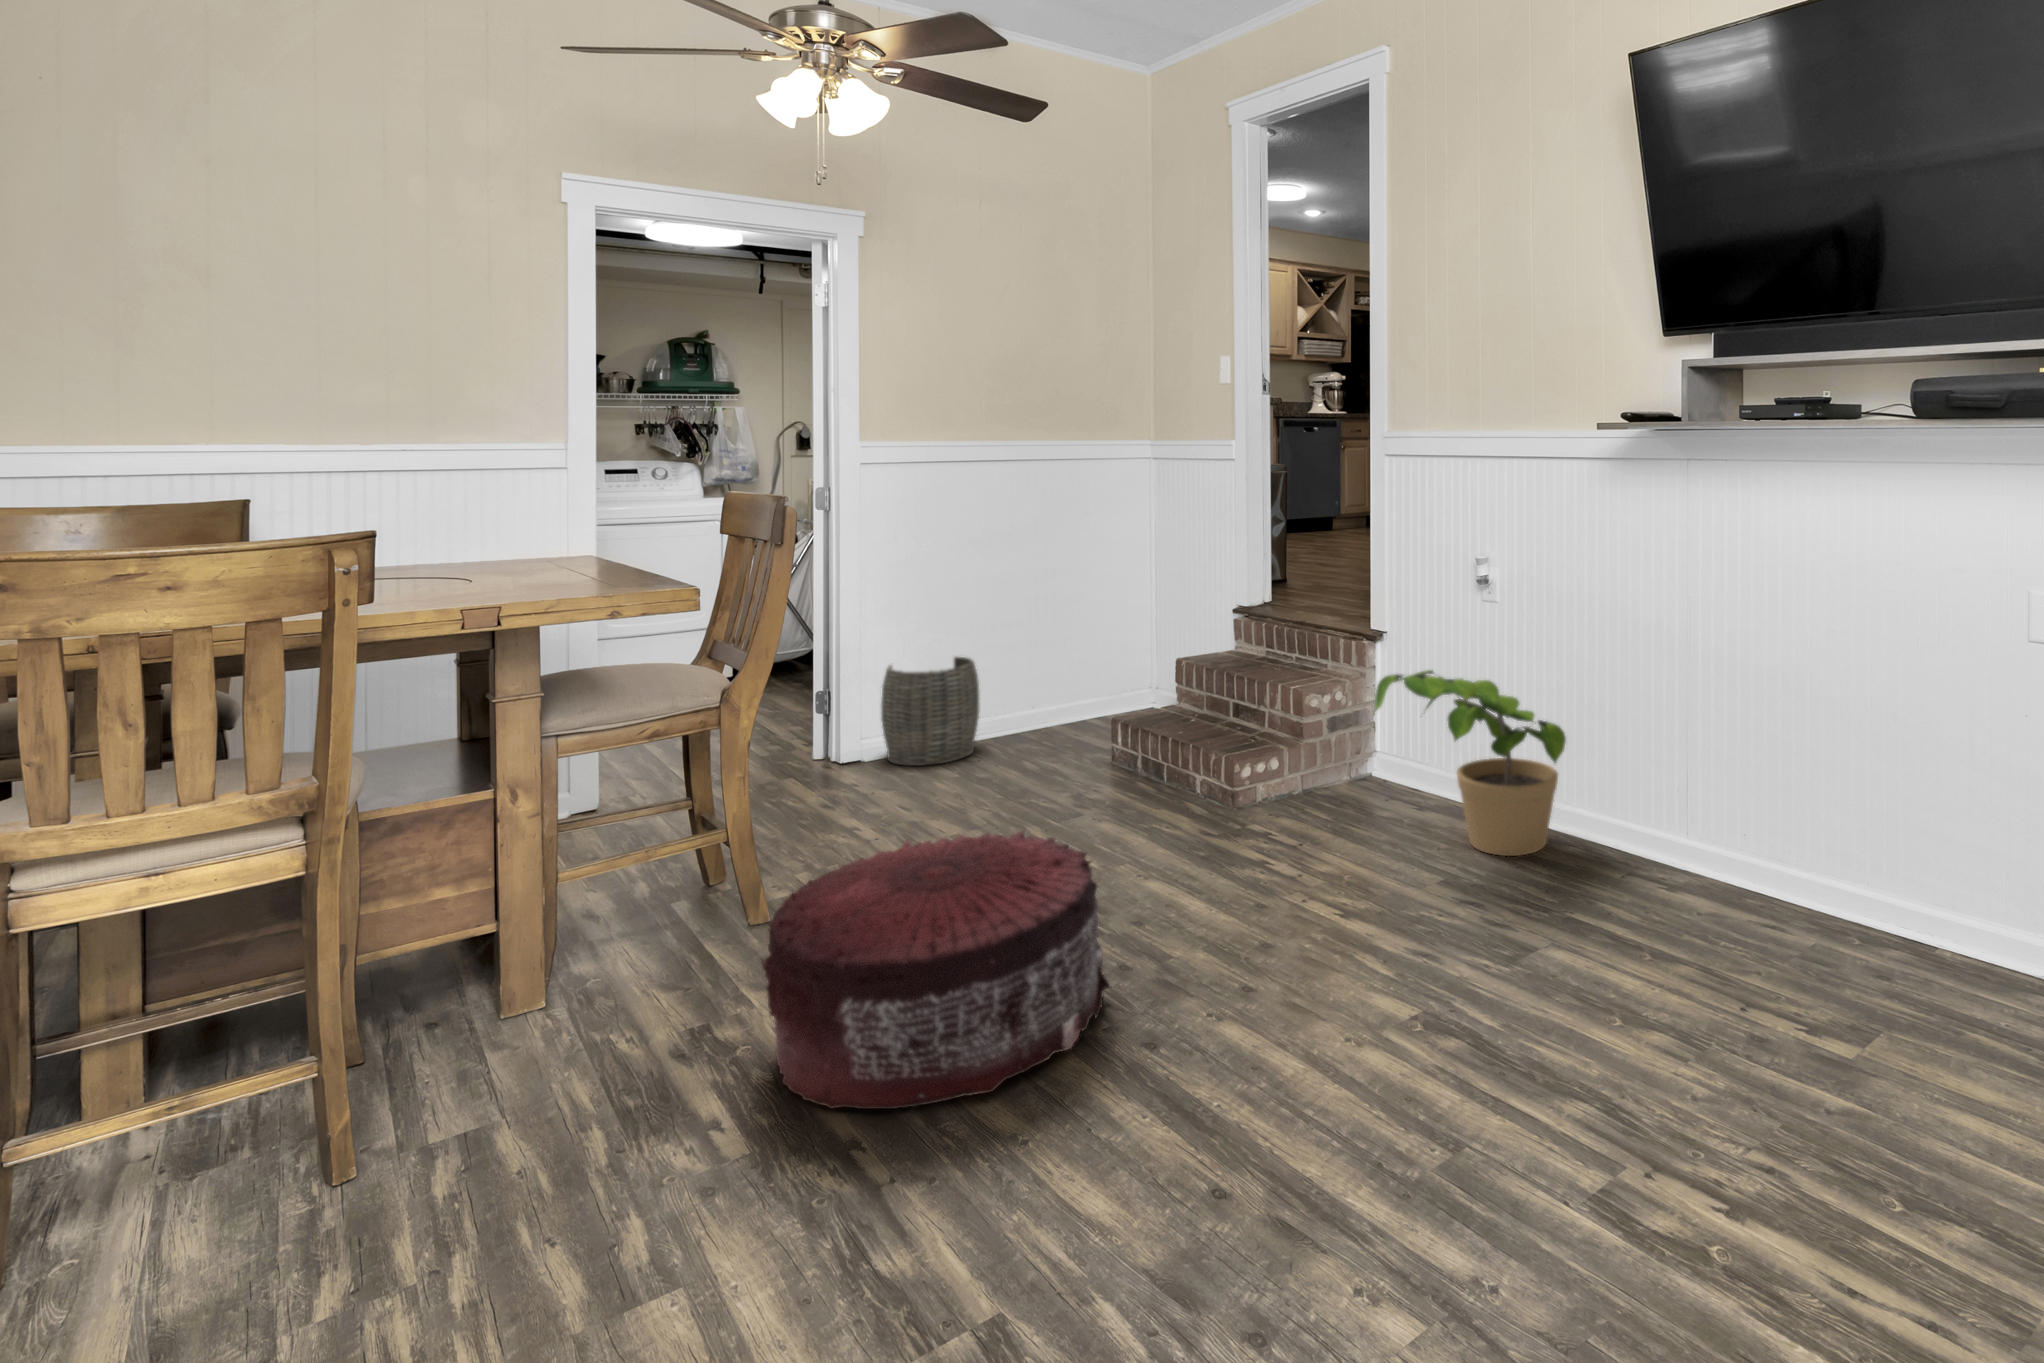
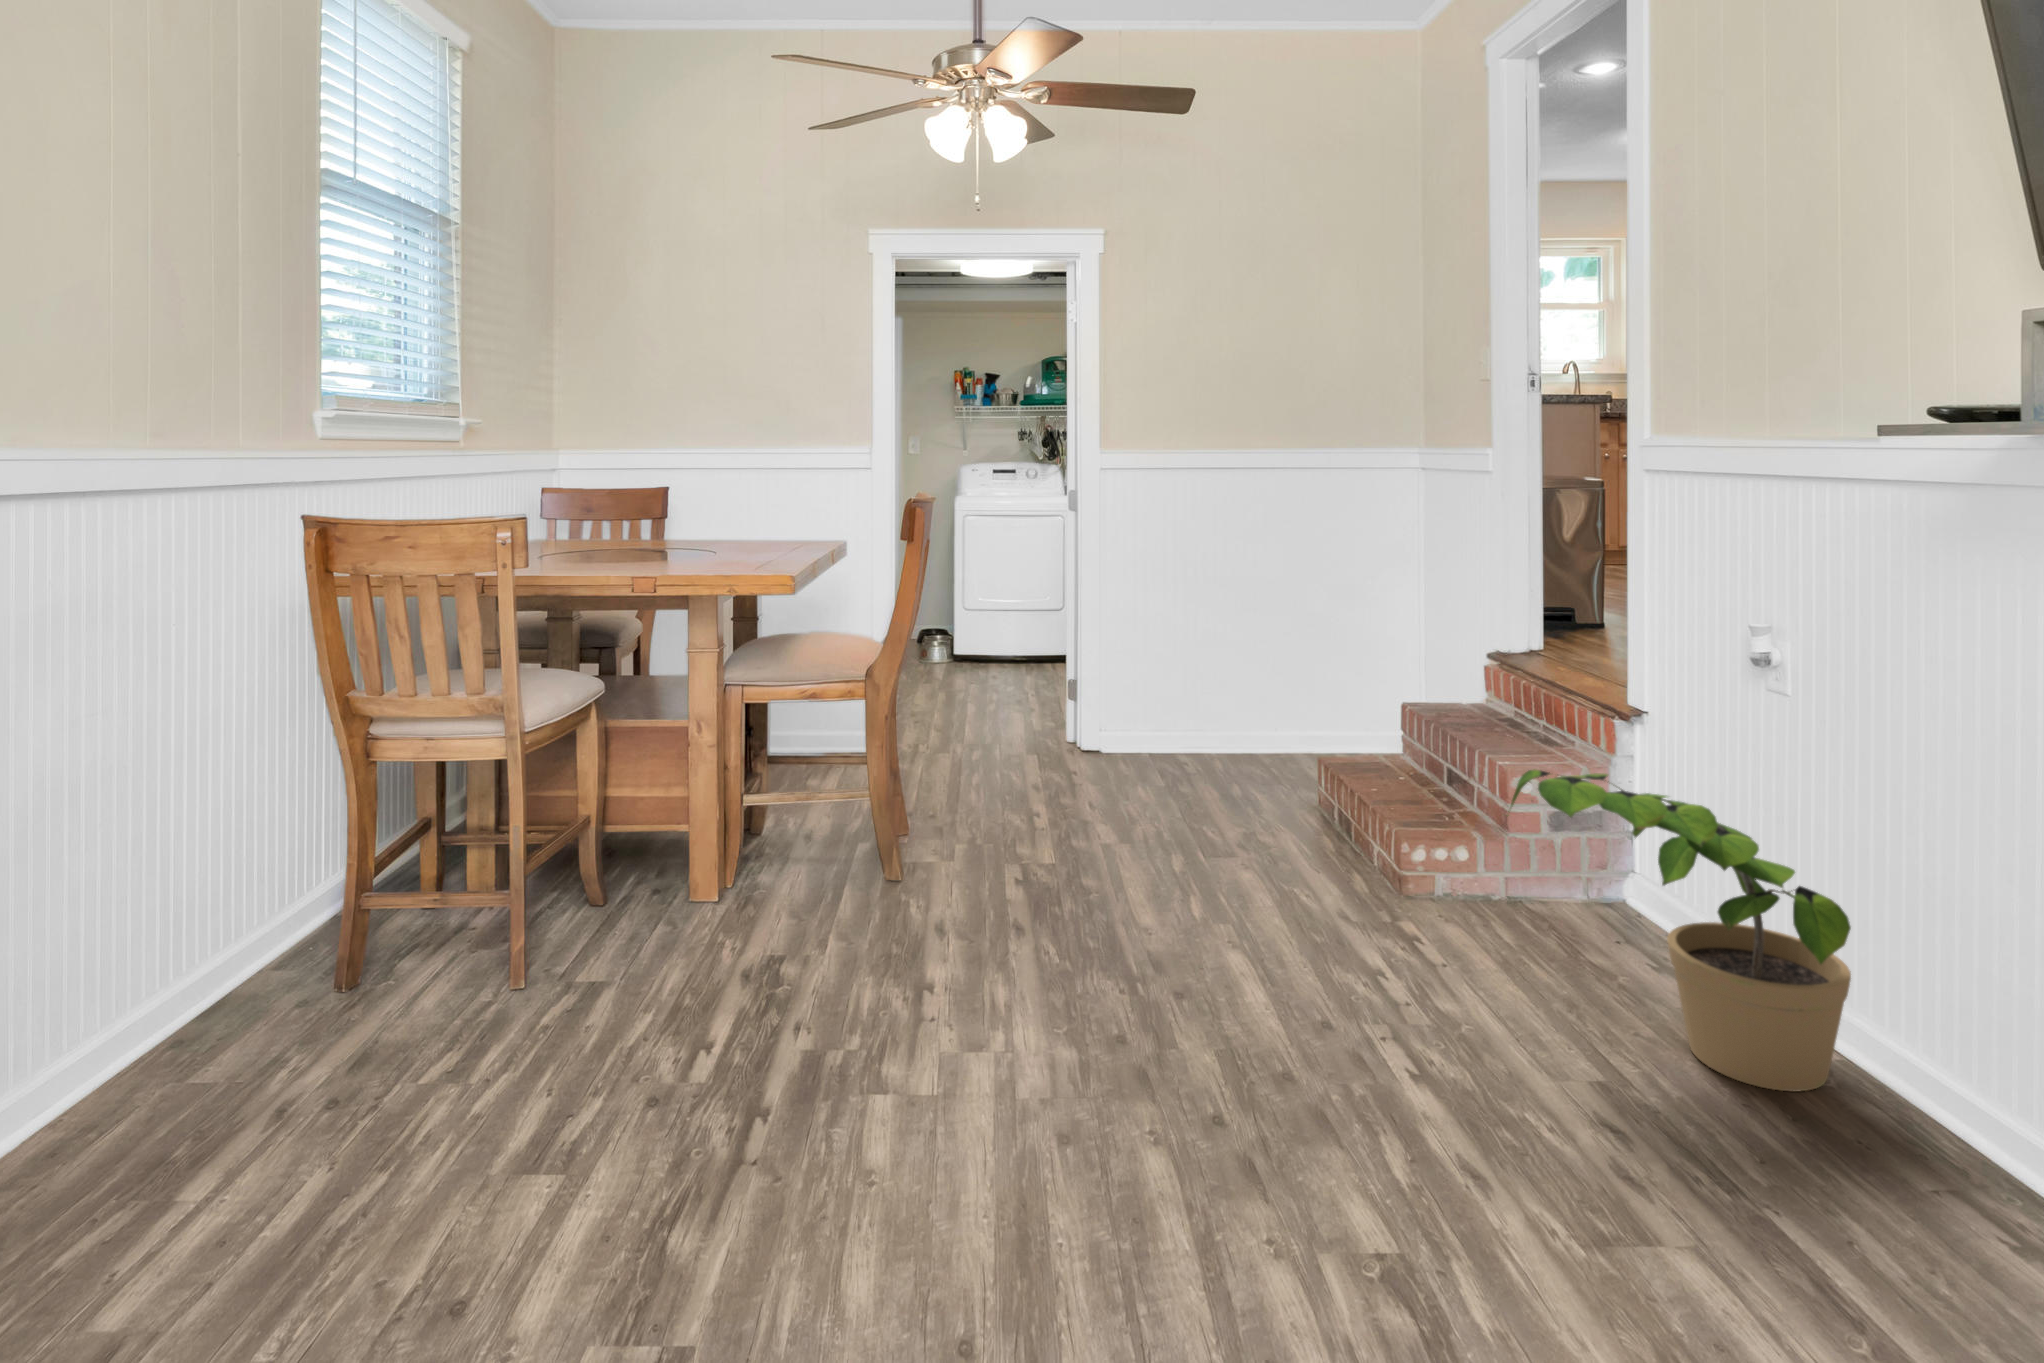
woven basket: present [881,657,979,766] -> none [1118,663,1210,773]
pouf: present [761,831,1110,1109] -> none [761,838,1079,1119]

